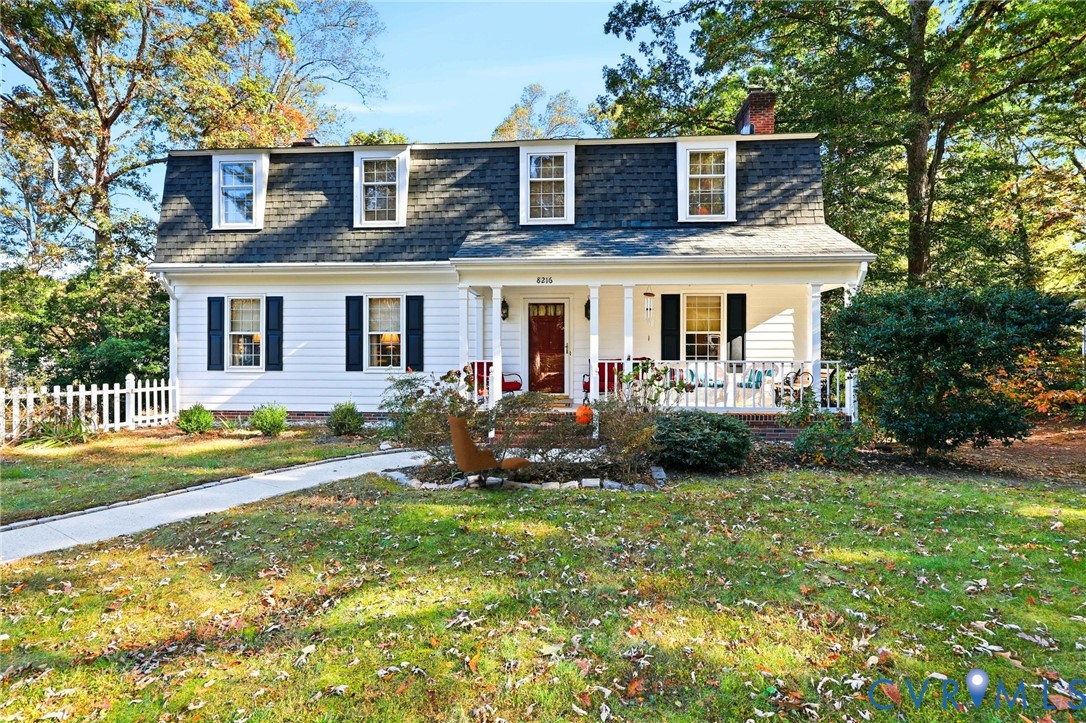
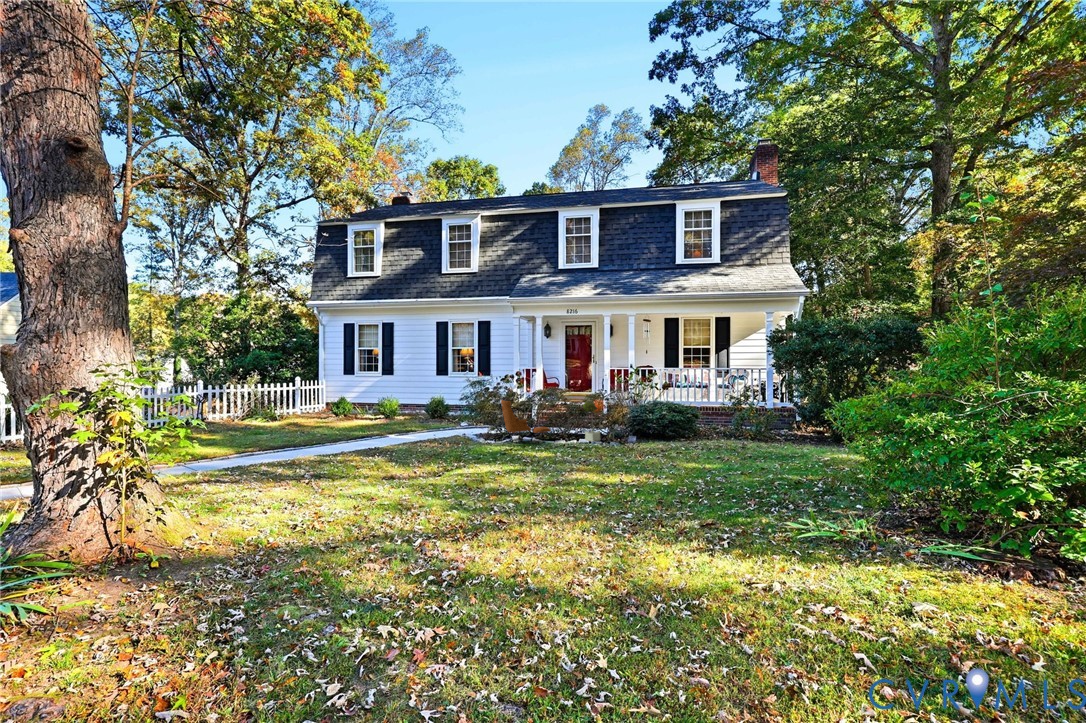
potted tree: none [583,415,612,482] -> present [583,402,600,441]

